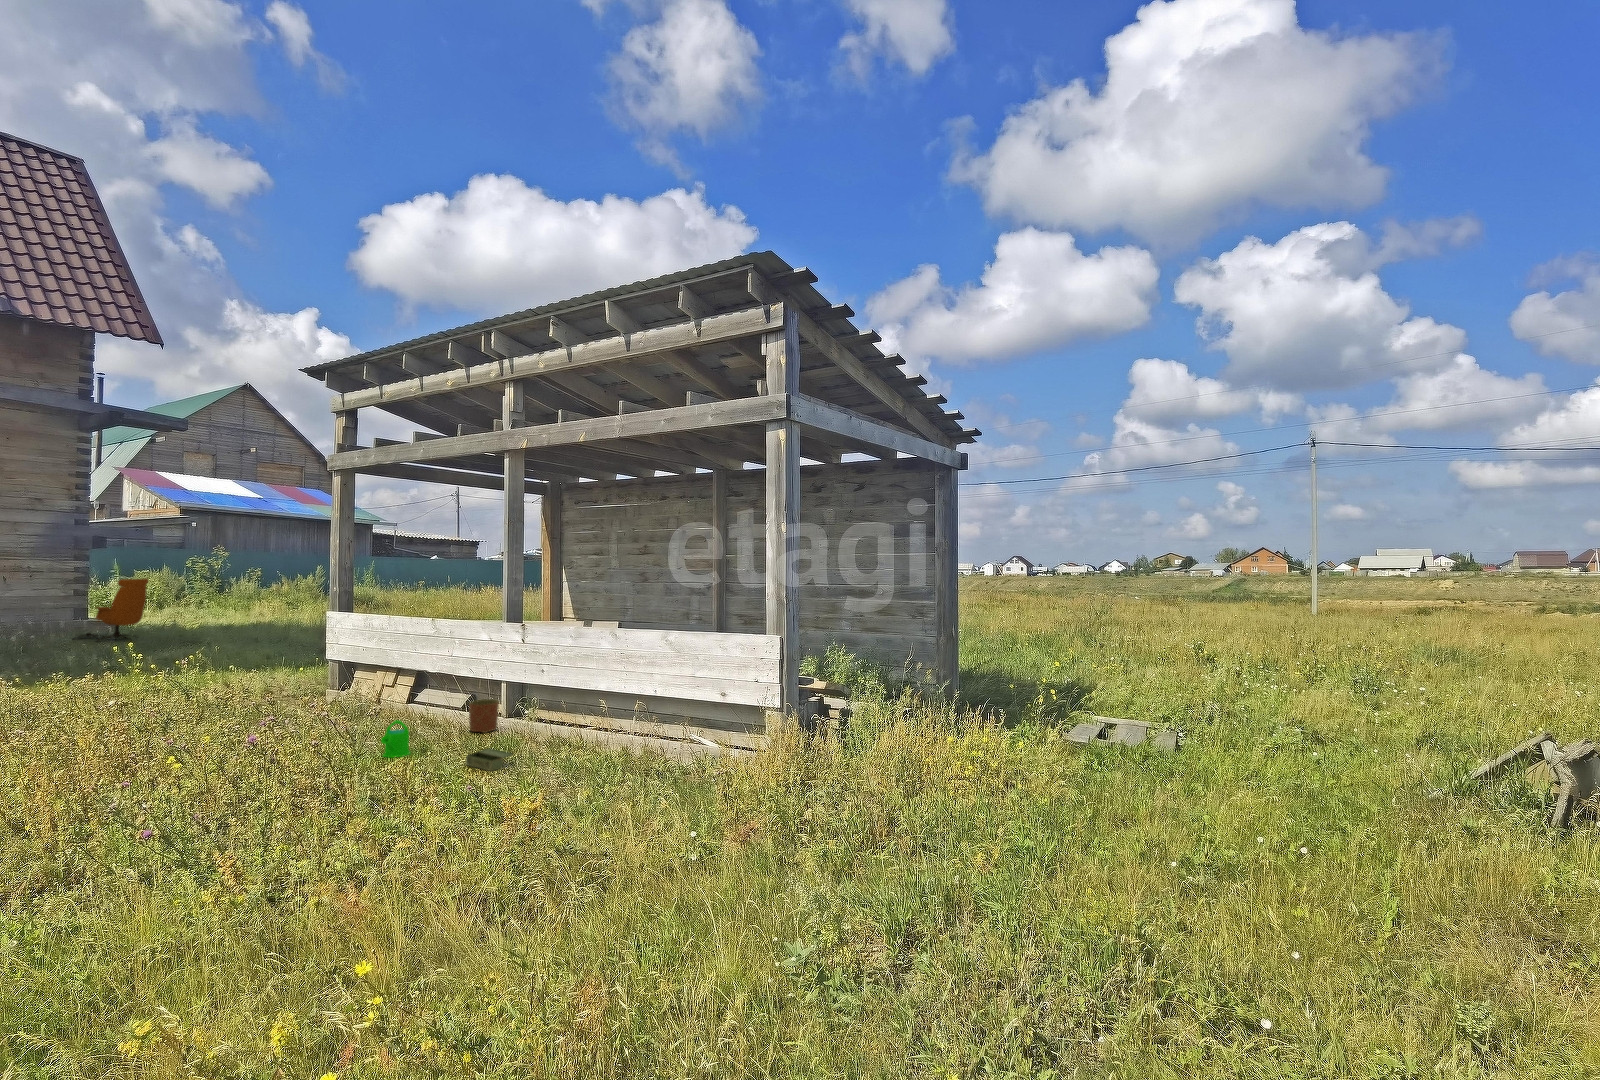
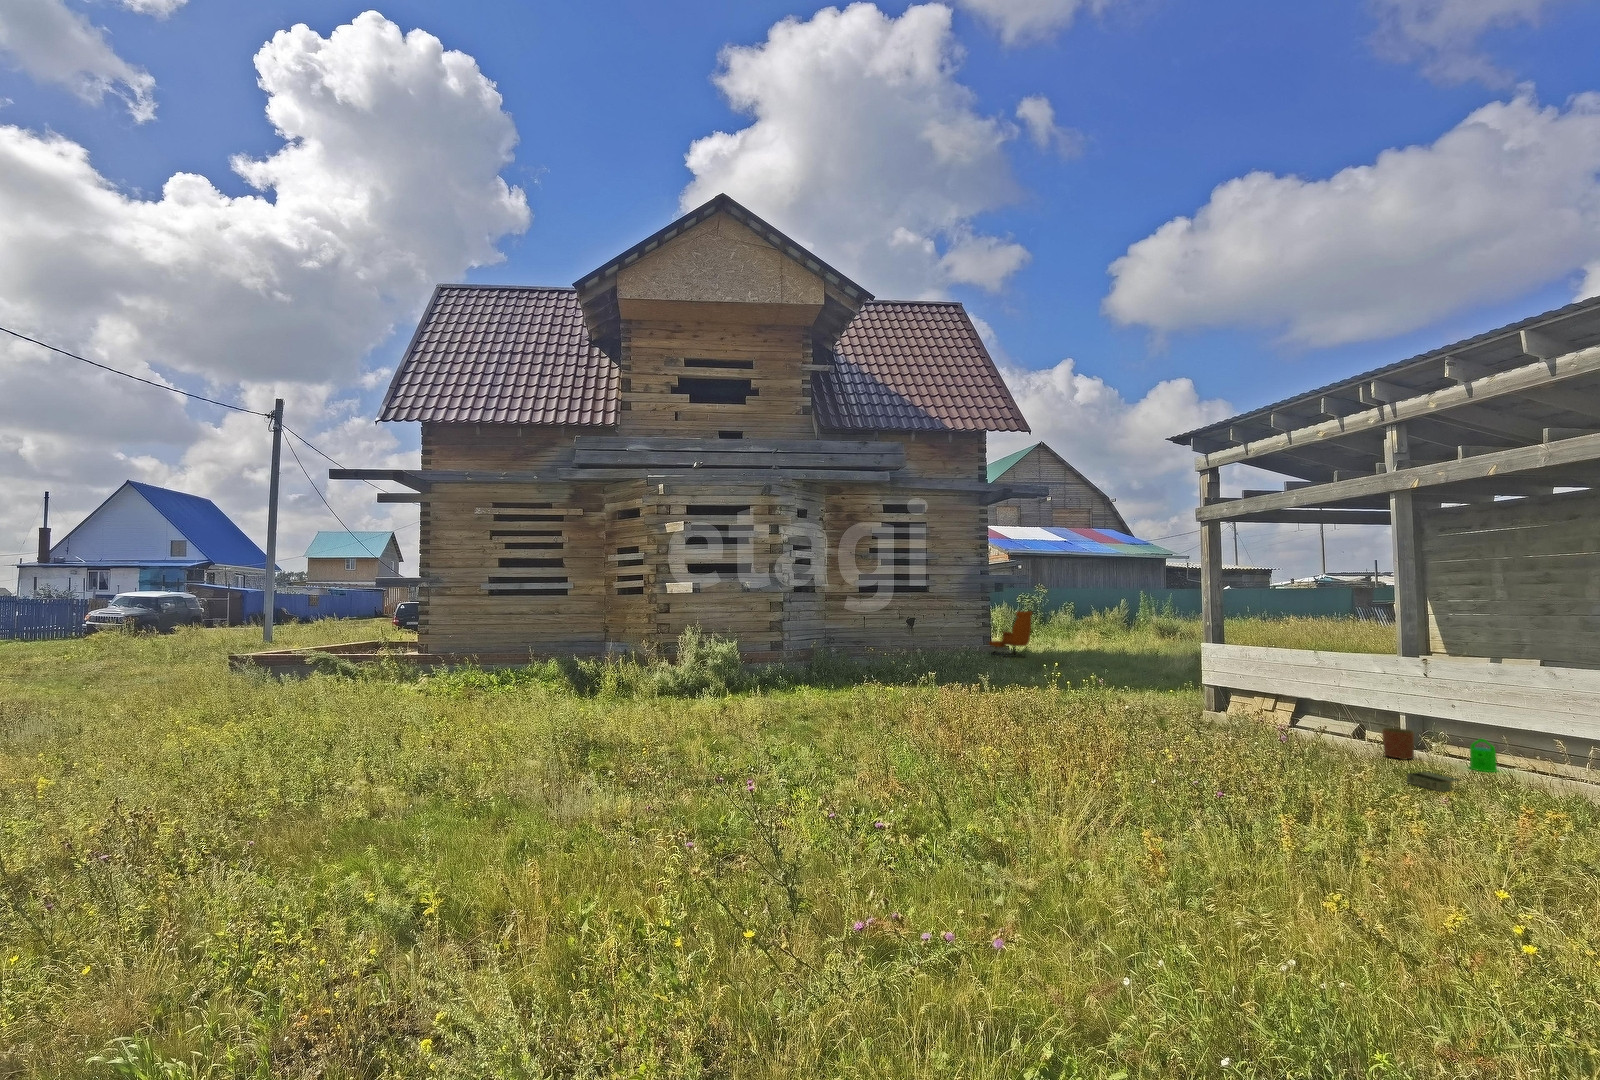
watering can: present [381,720,411,758] -> present [1470,739,1497,772]

